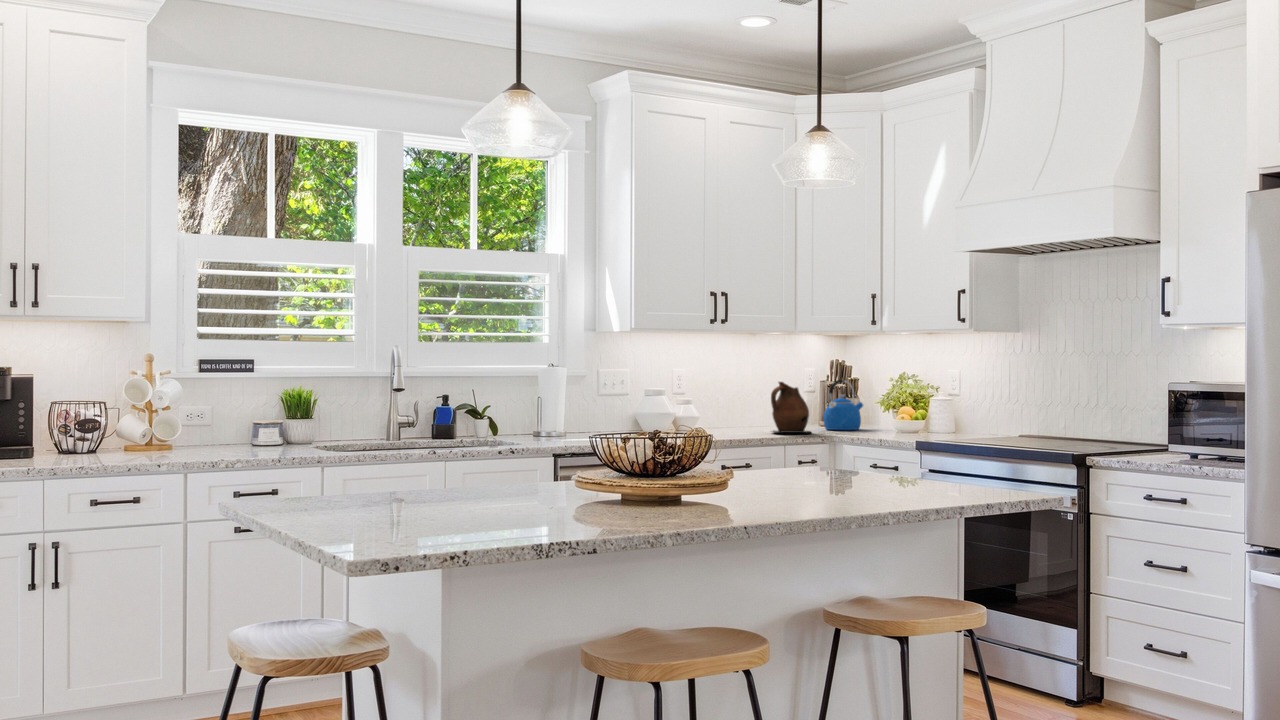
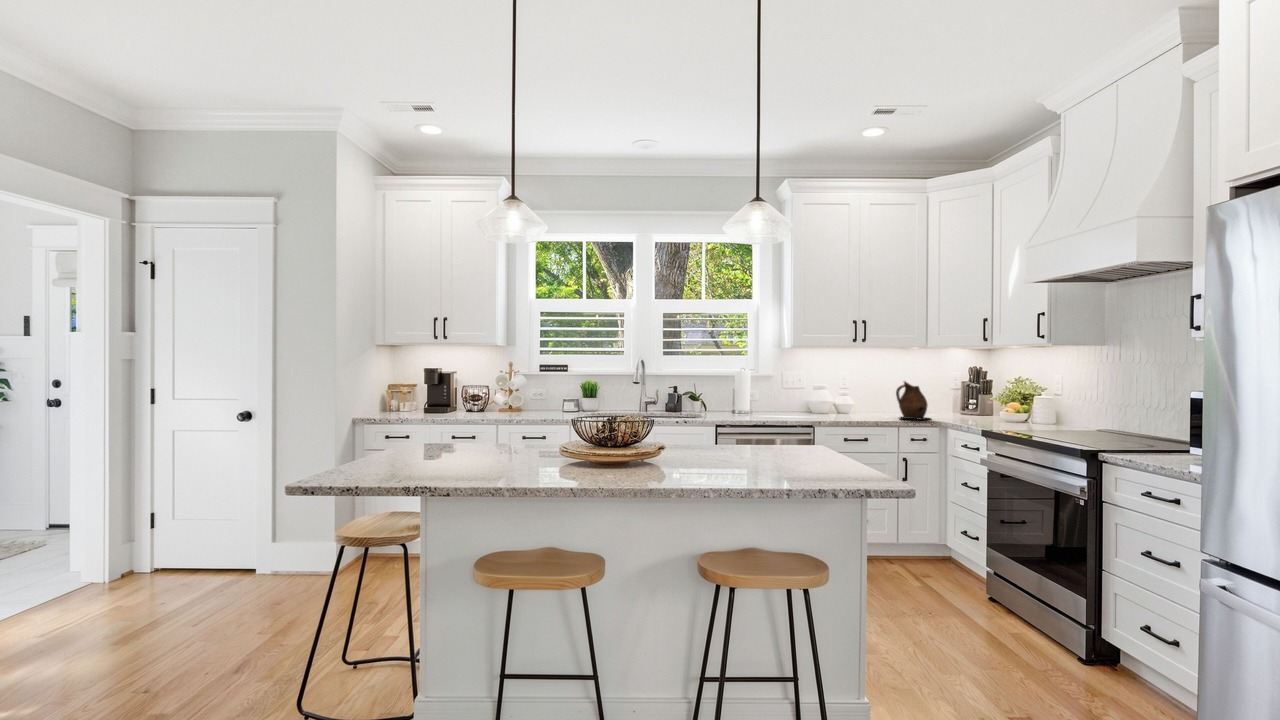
kettle: present [824,380,863,430] -> none [948,381,984,419]

